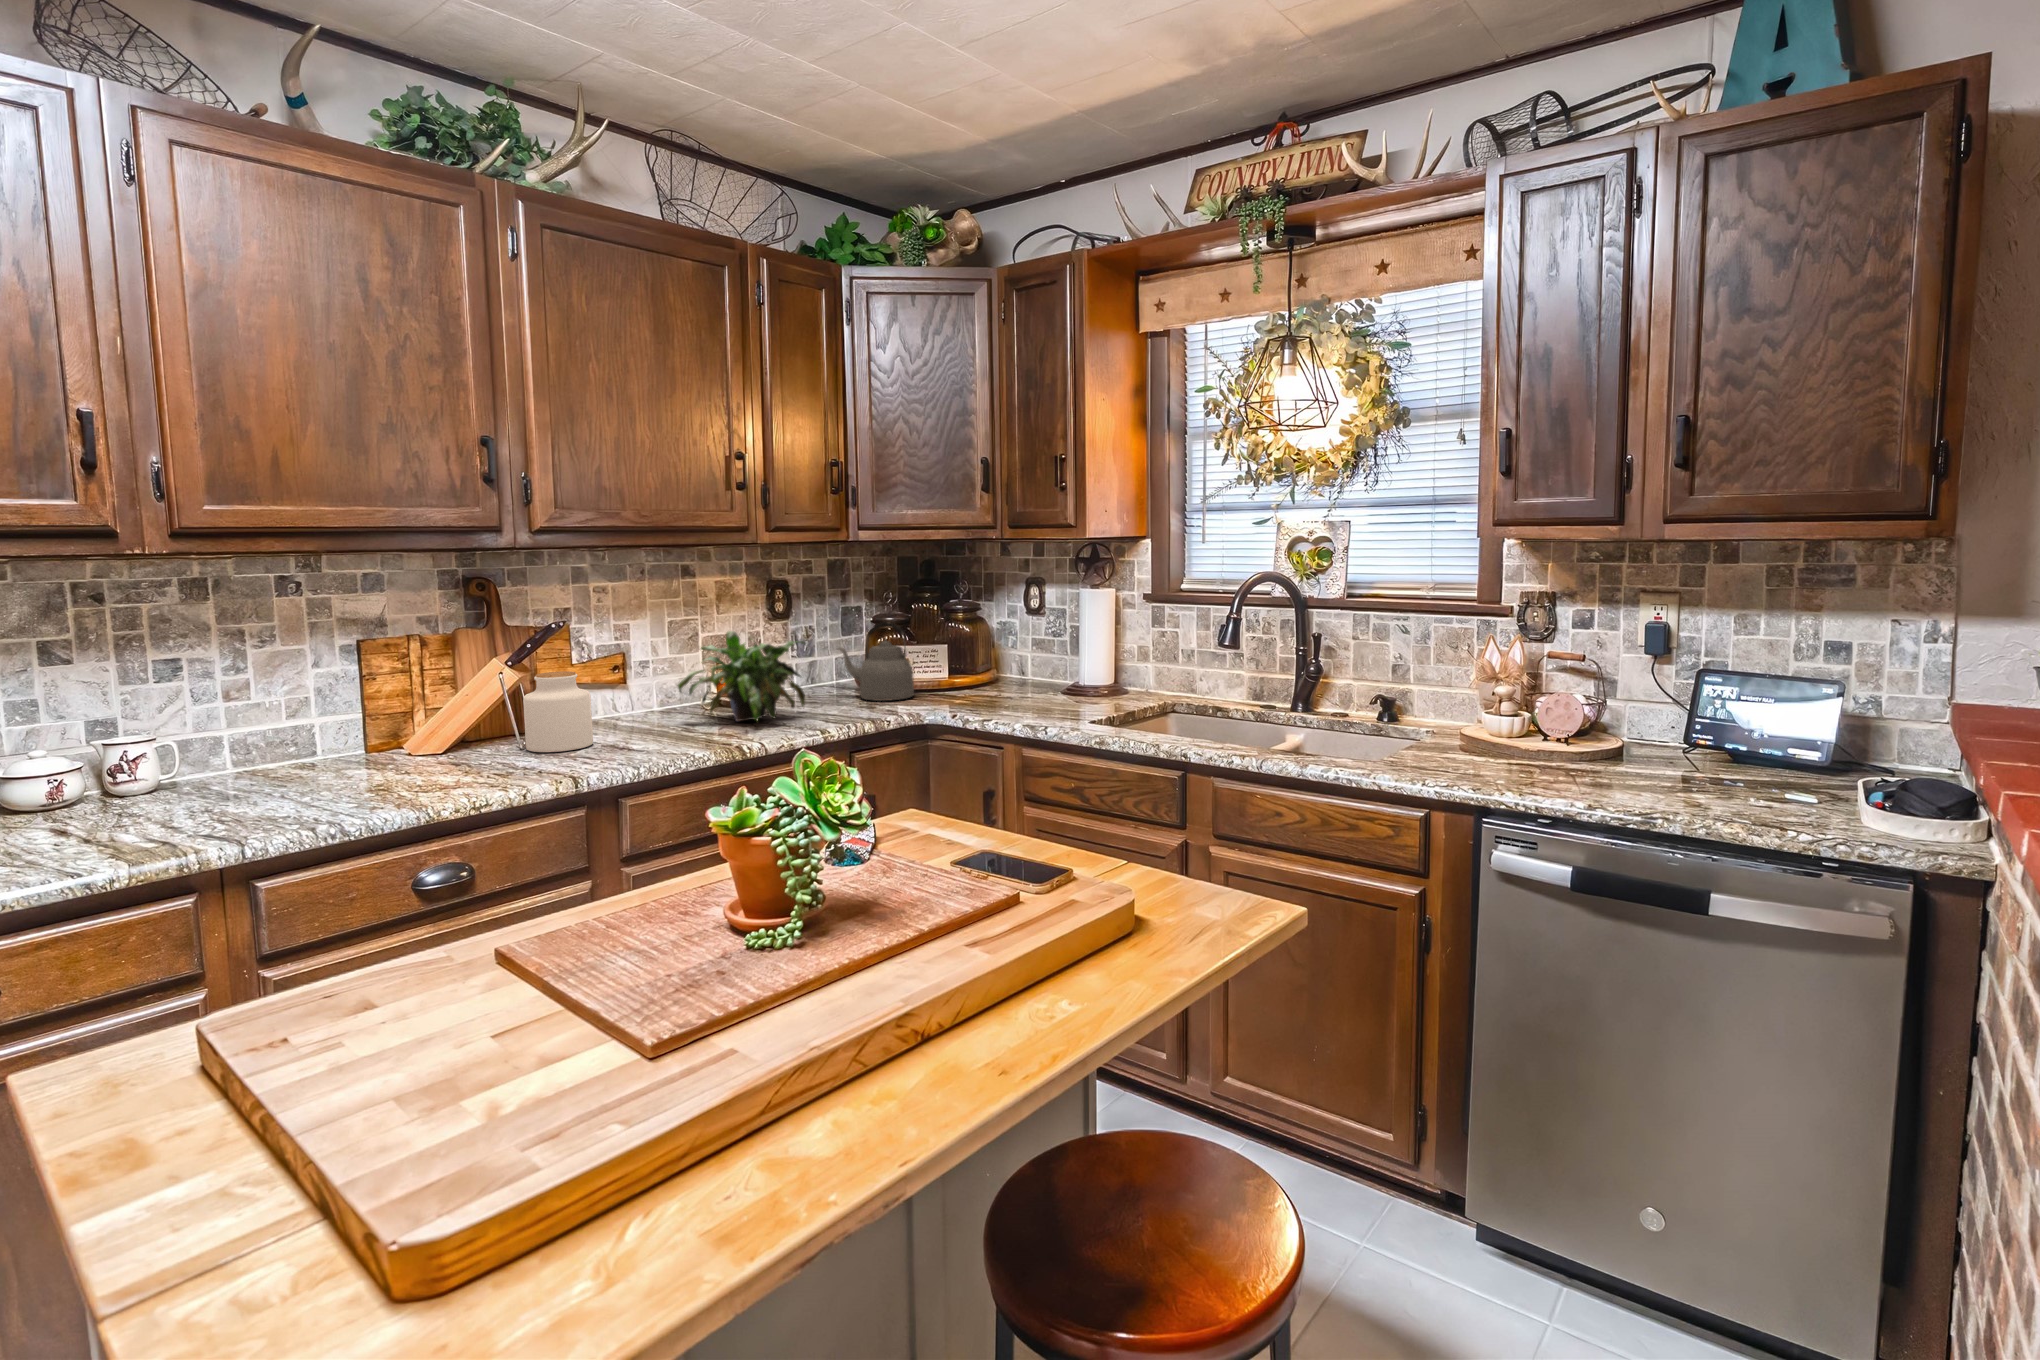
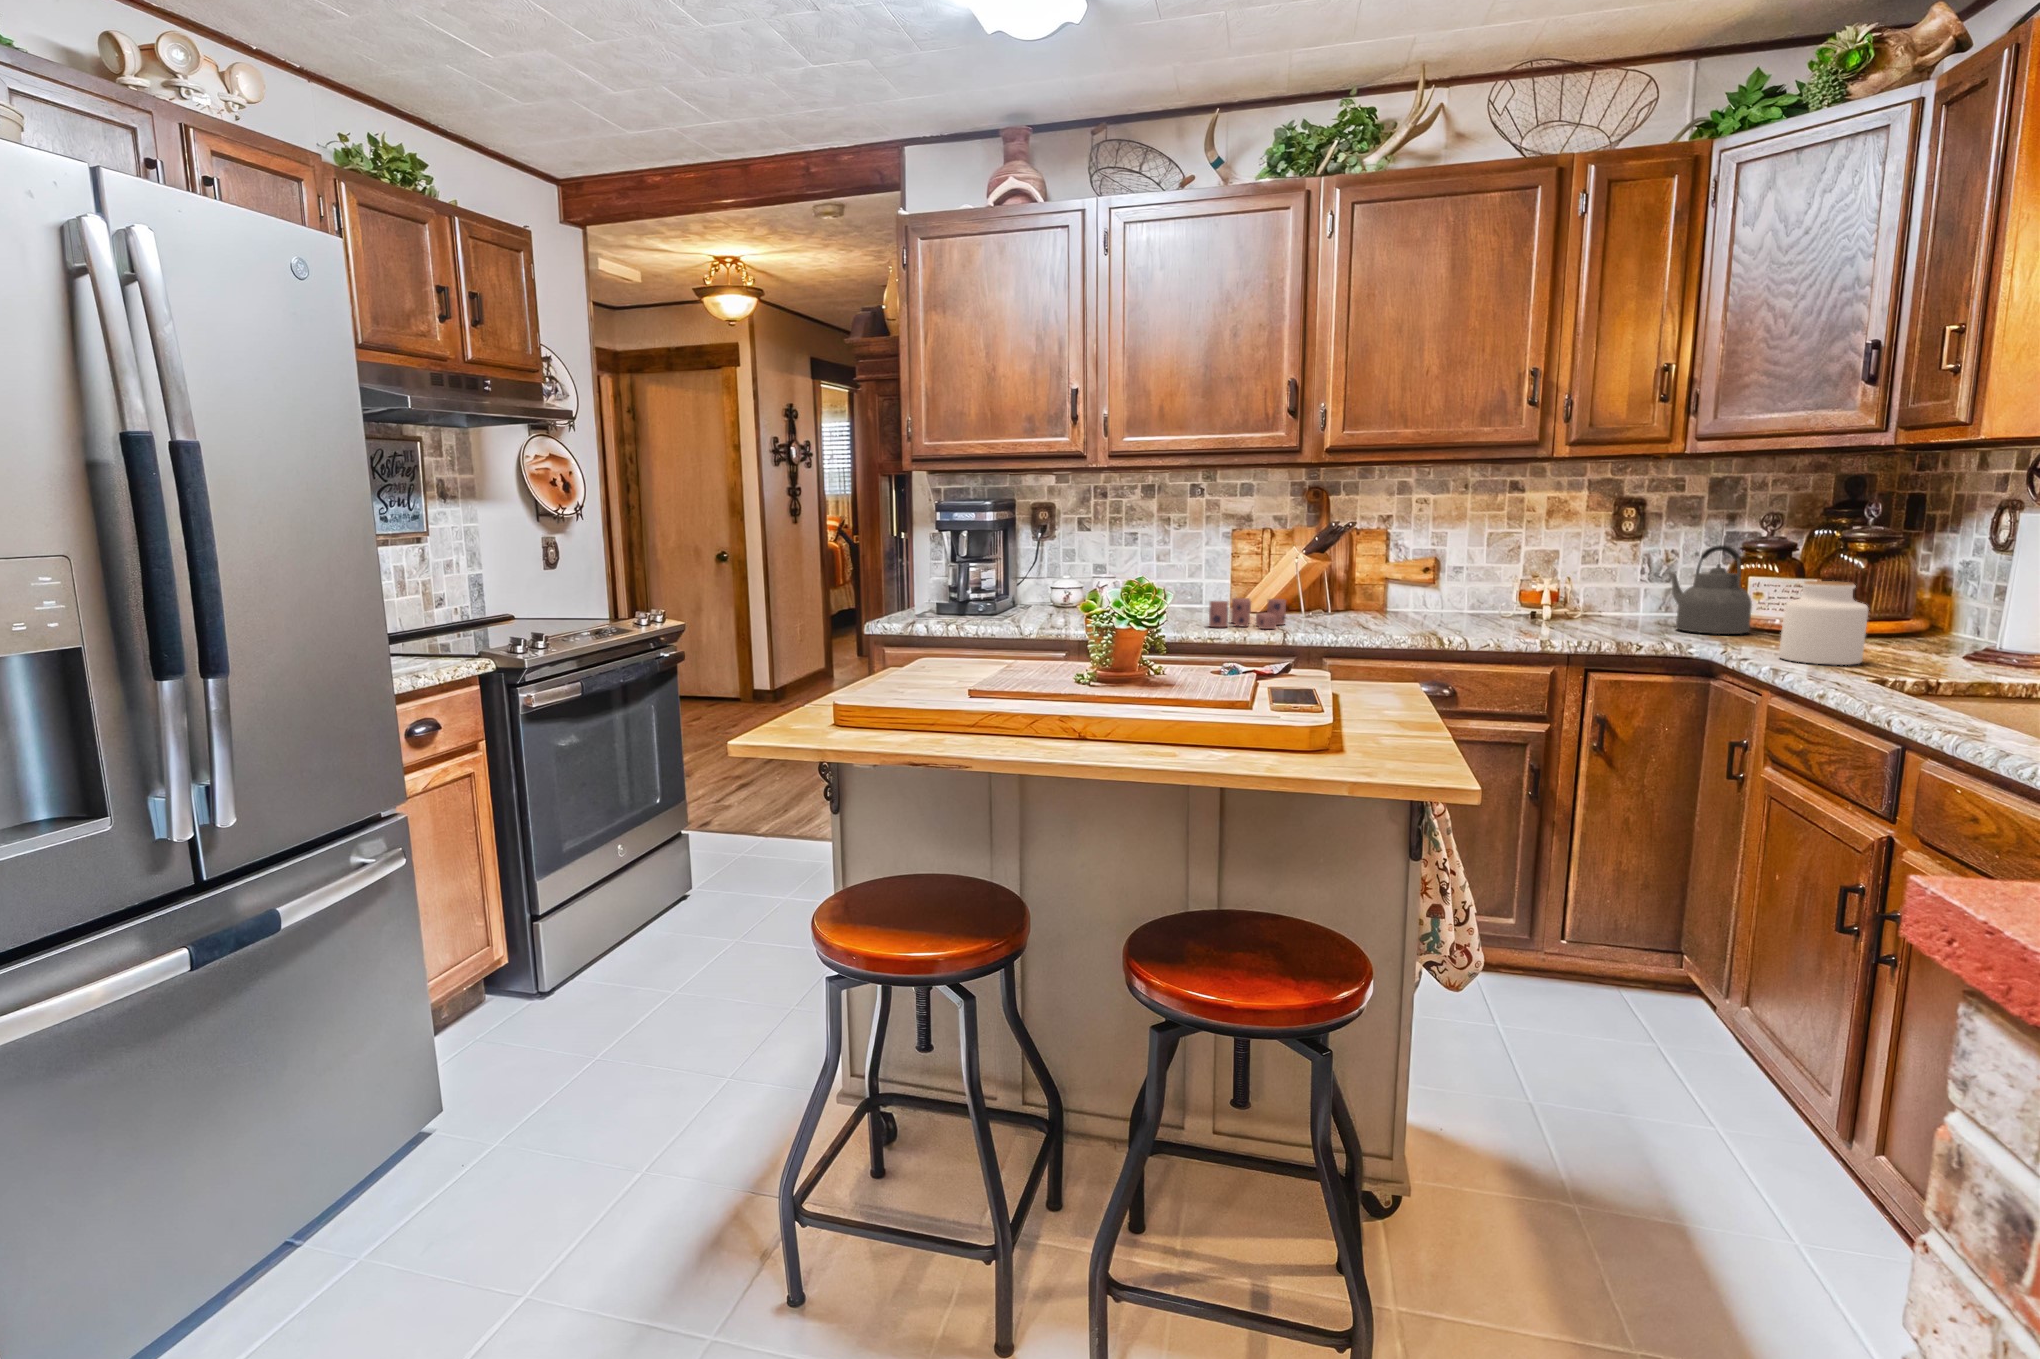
potted plant: present [678,631,805,721] -> none [1452,539,1584,626]
jar: present [523,671,593,752] -> present [1779,581,1868,665]
candle: none [434,731,541,790] -> present [1209,598,1286,629]

